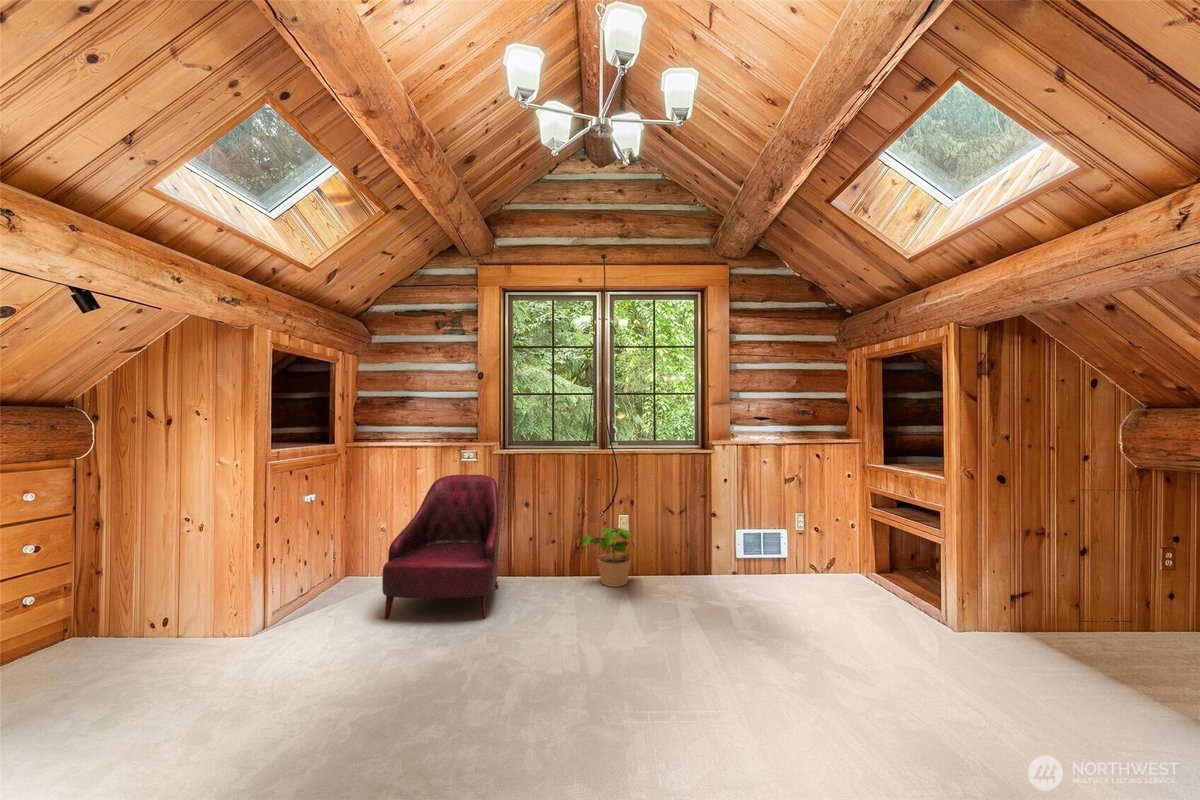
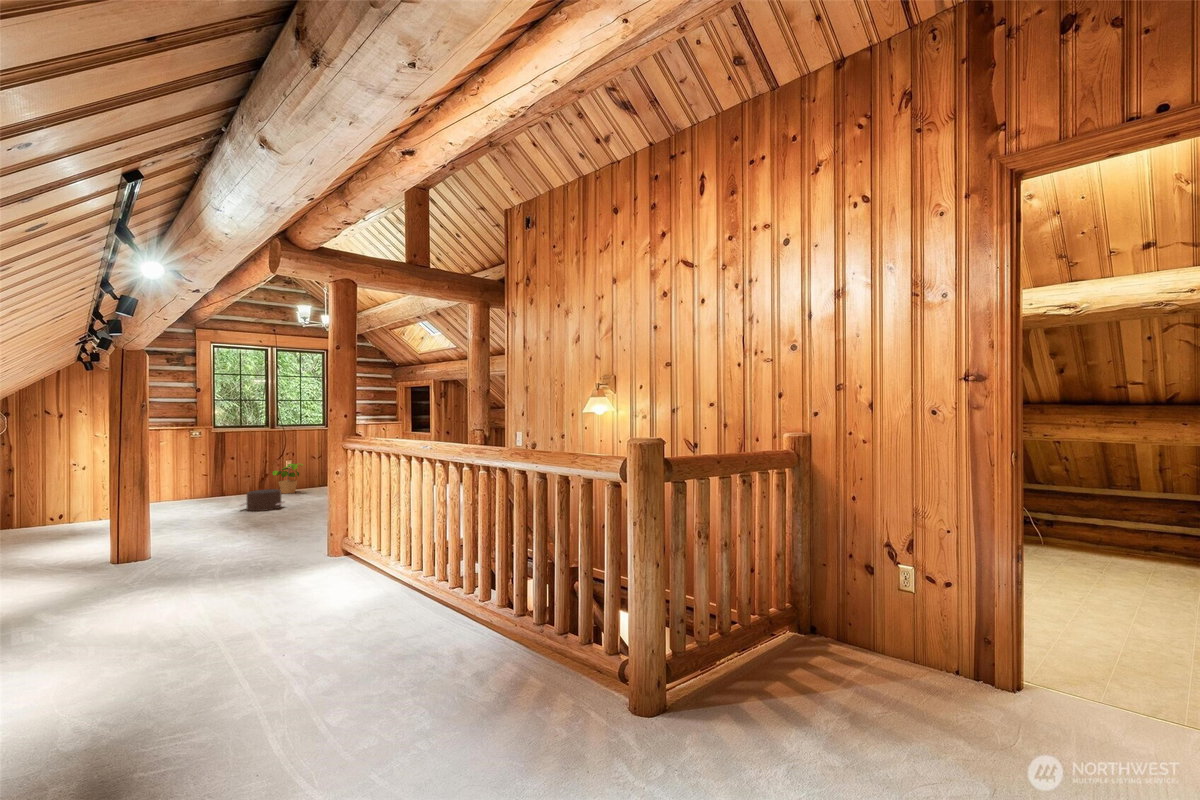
armchair: present [382,475,499,619] -> none [177,444,241,510]
pouf: none [416,617,516,705] -> present [240,489,284,511]

